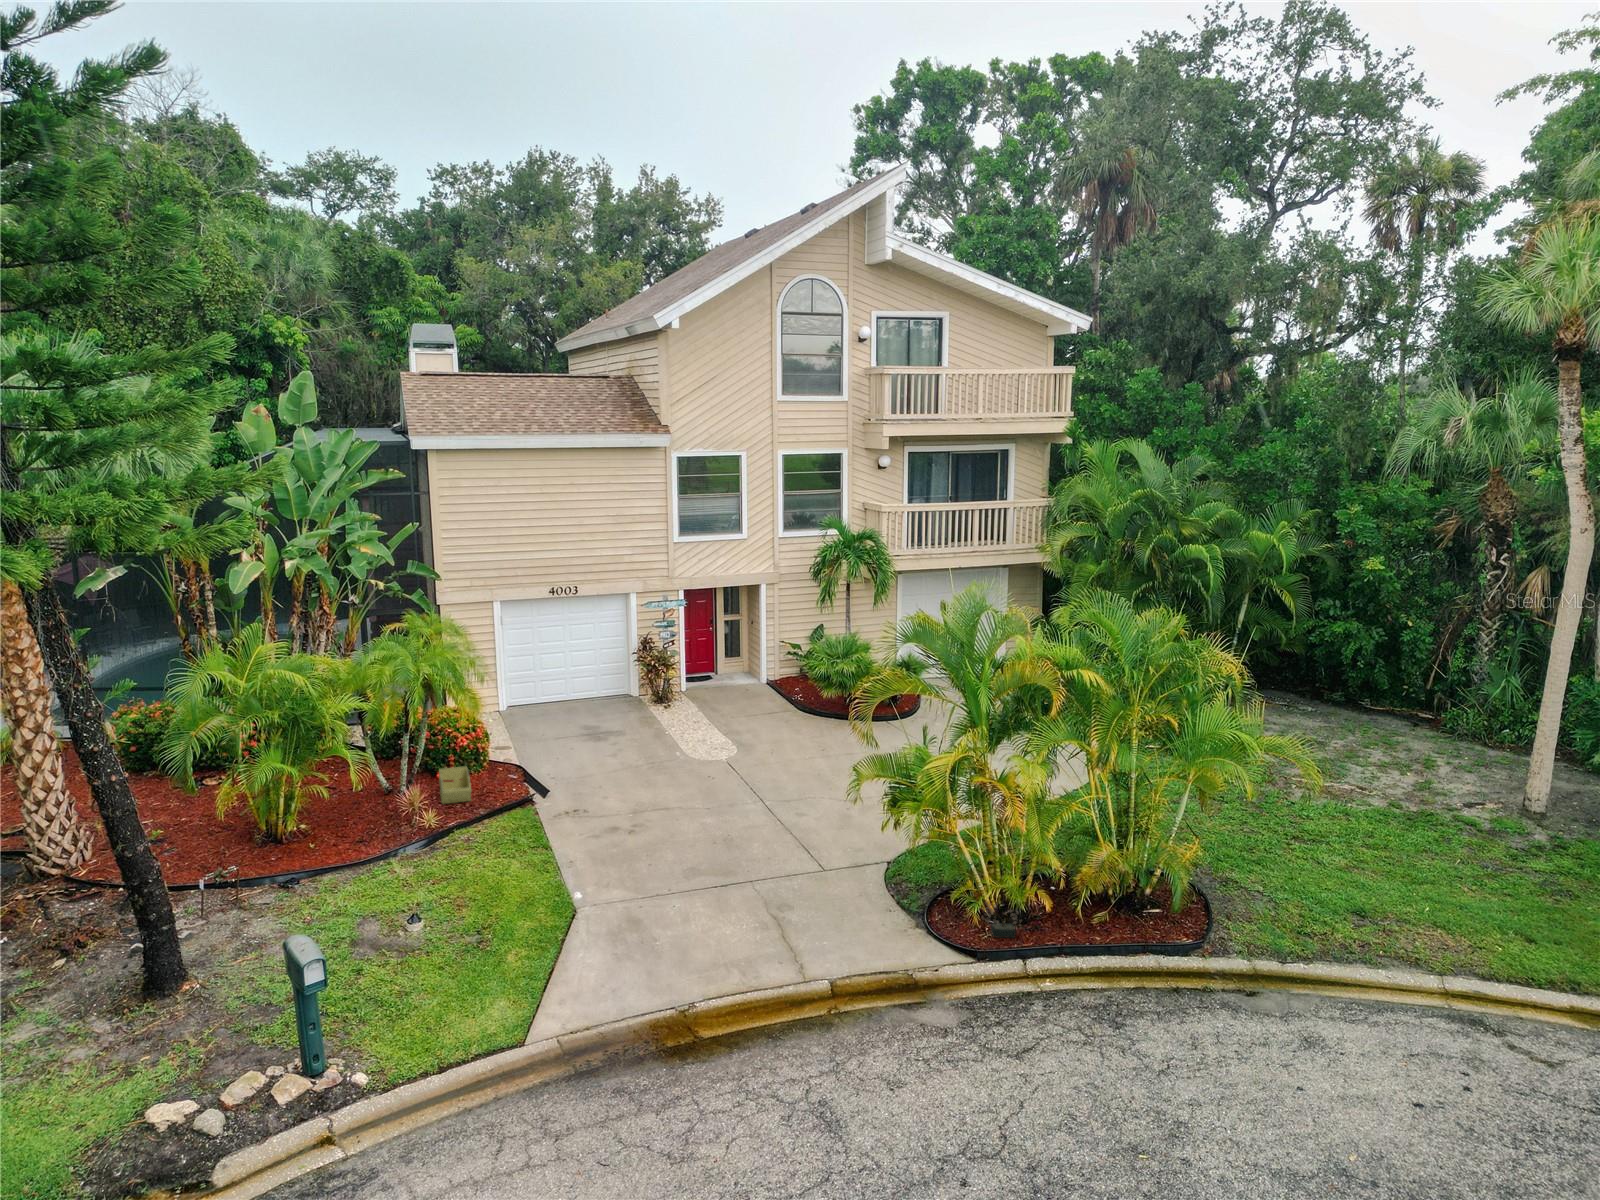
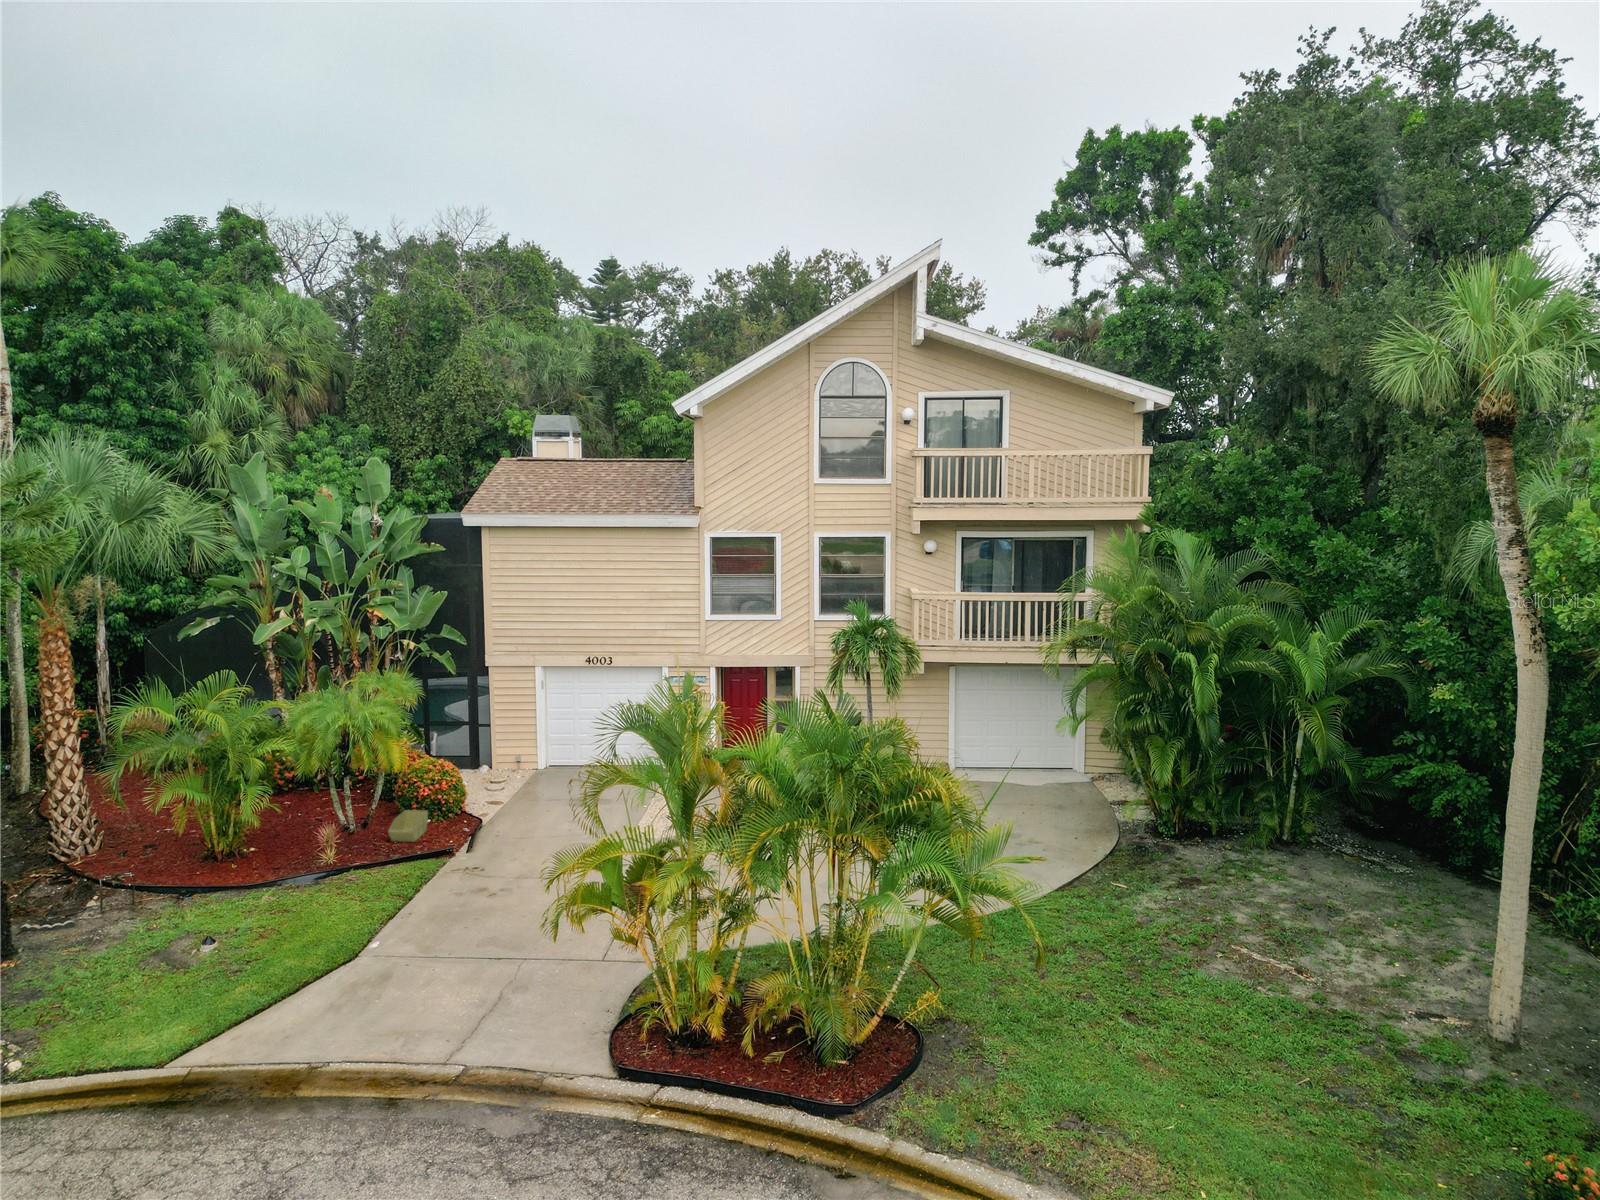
decorative plant: present [985,904,1017,938] -> none [651,1023,691,1068]

